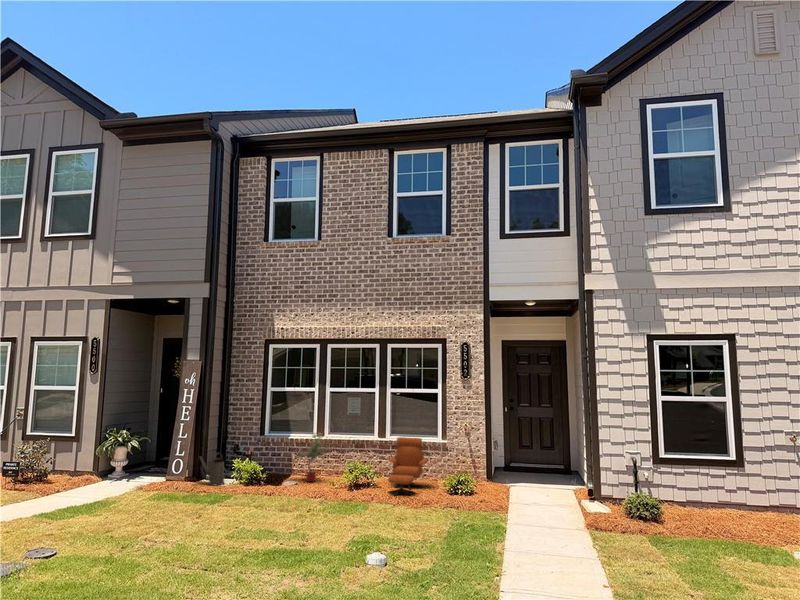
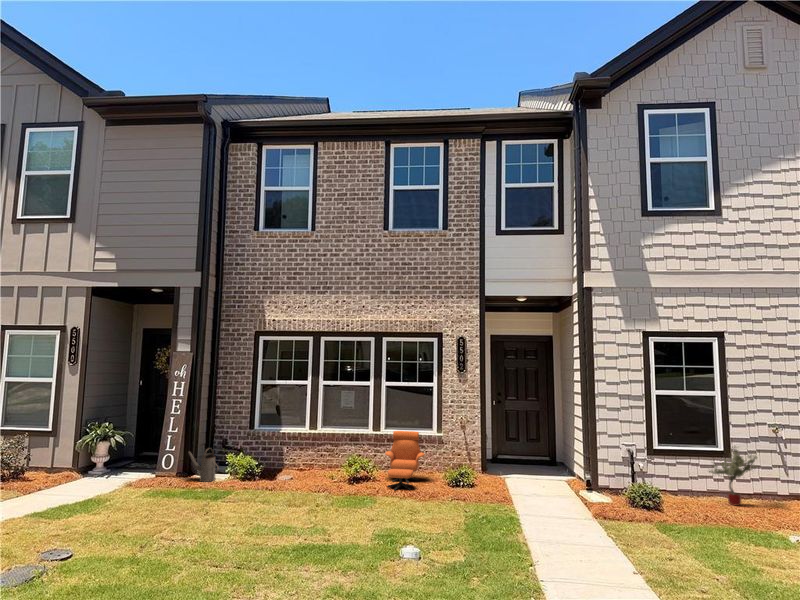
potted tree: present [295,433,330,482] -> present [709,447,757,506]

